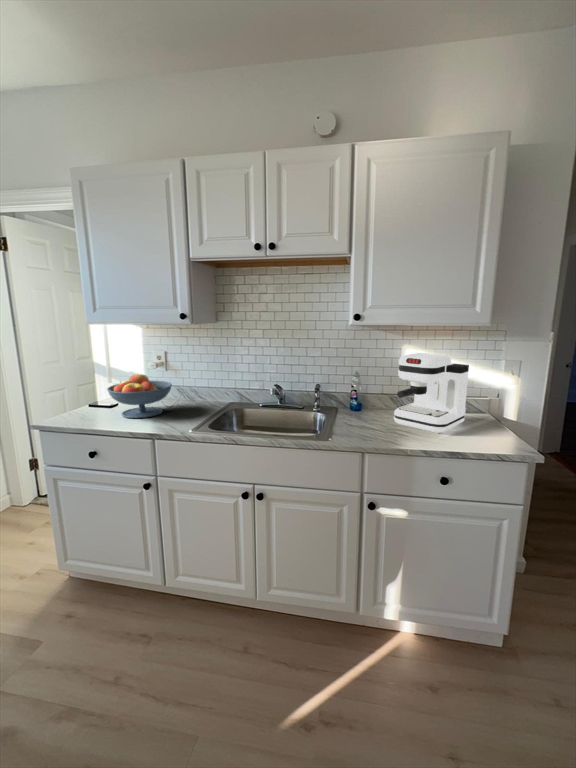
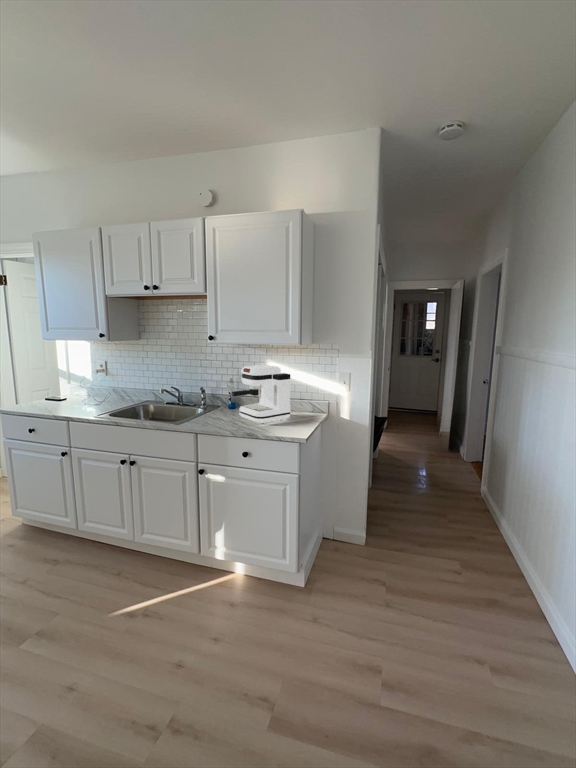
fruit bowl: present [107,374,172,418] -> none [48,376,98,407]

